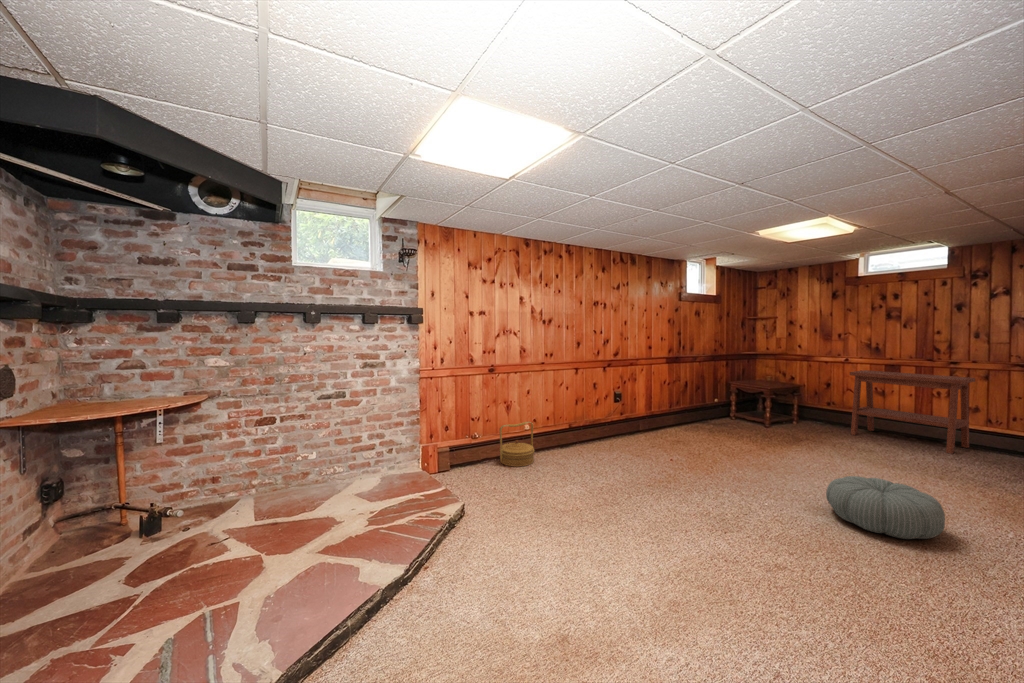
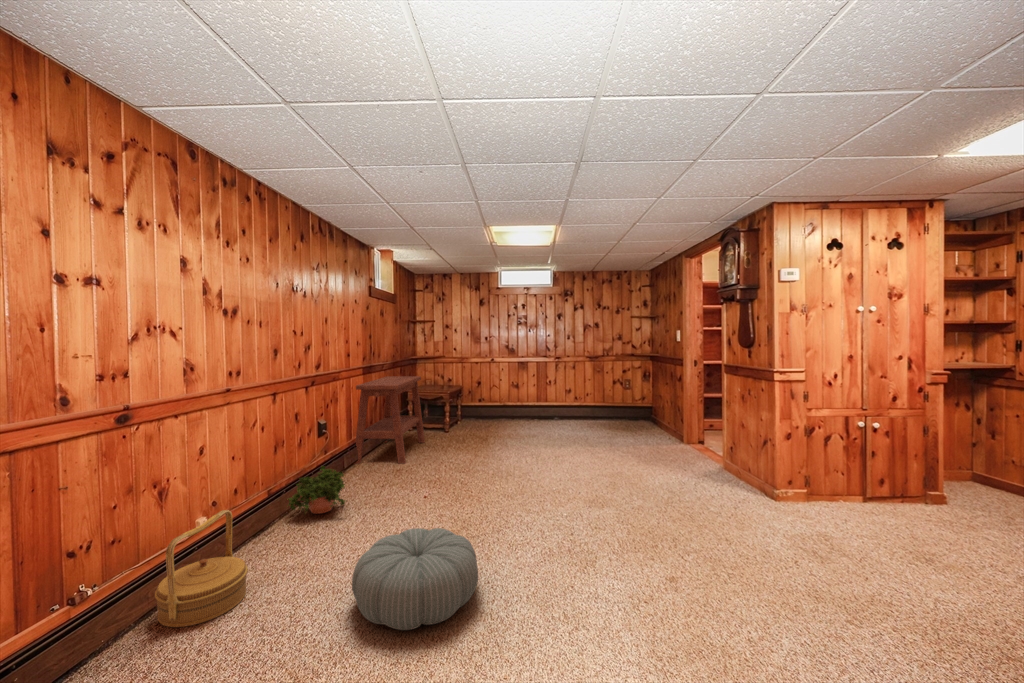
side table: present [850,370,975,454] -> present [356,376,425,464]
potted plant: none [579,418,615,448] -> present [287,466,345,514]
pouf: present [826,476,945,539] -> present [352,528,478,630]

